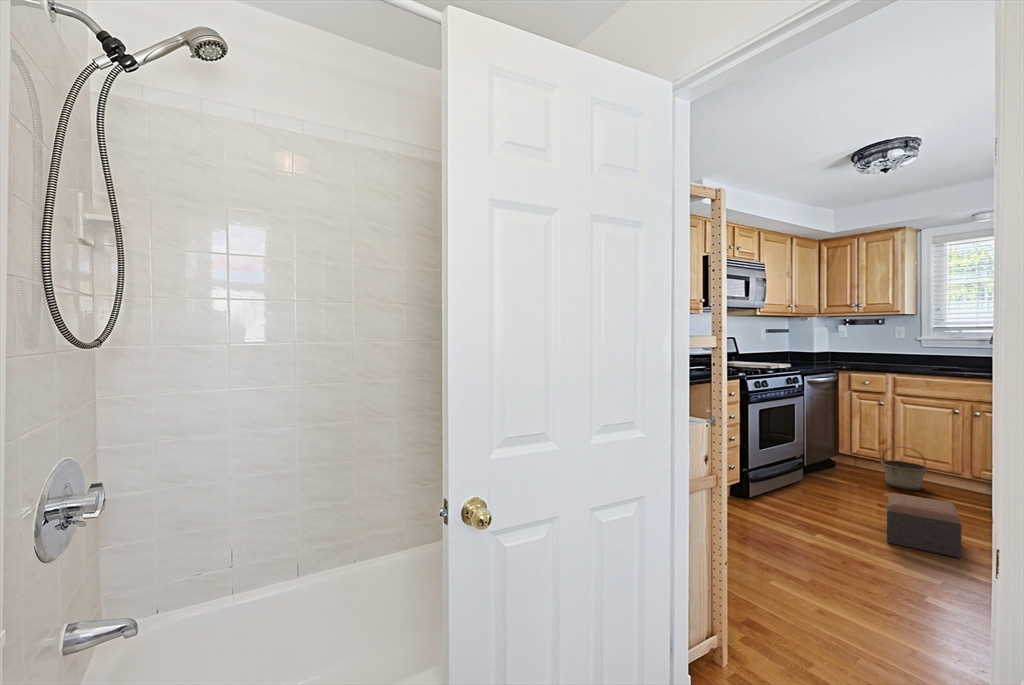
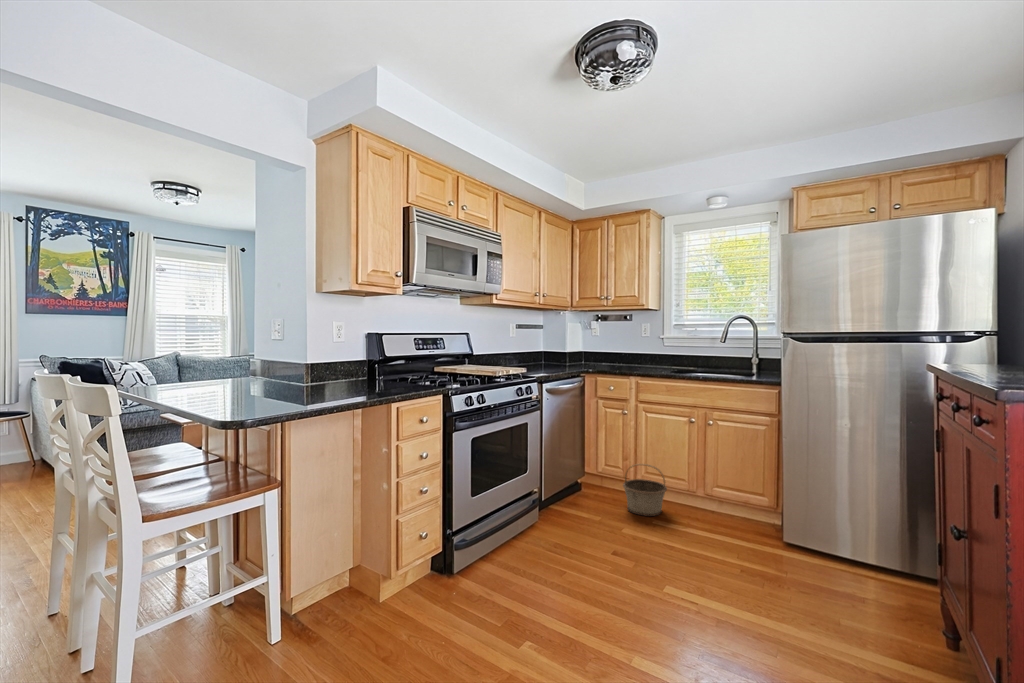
footstool: present [887,493,962,558] -> none [610,551,695,653]

